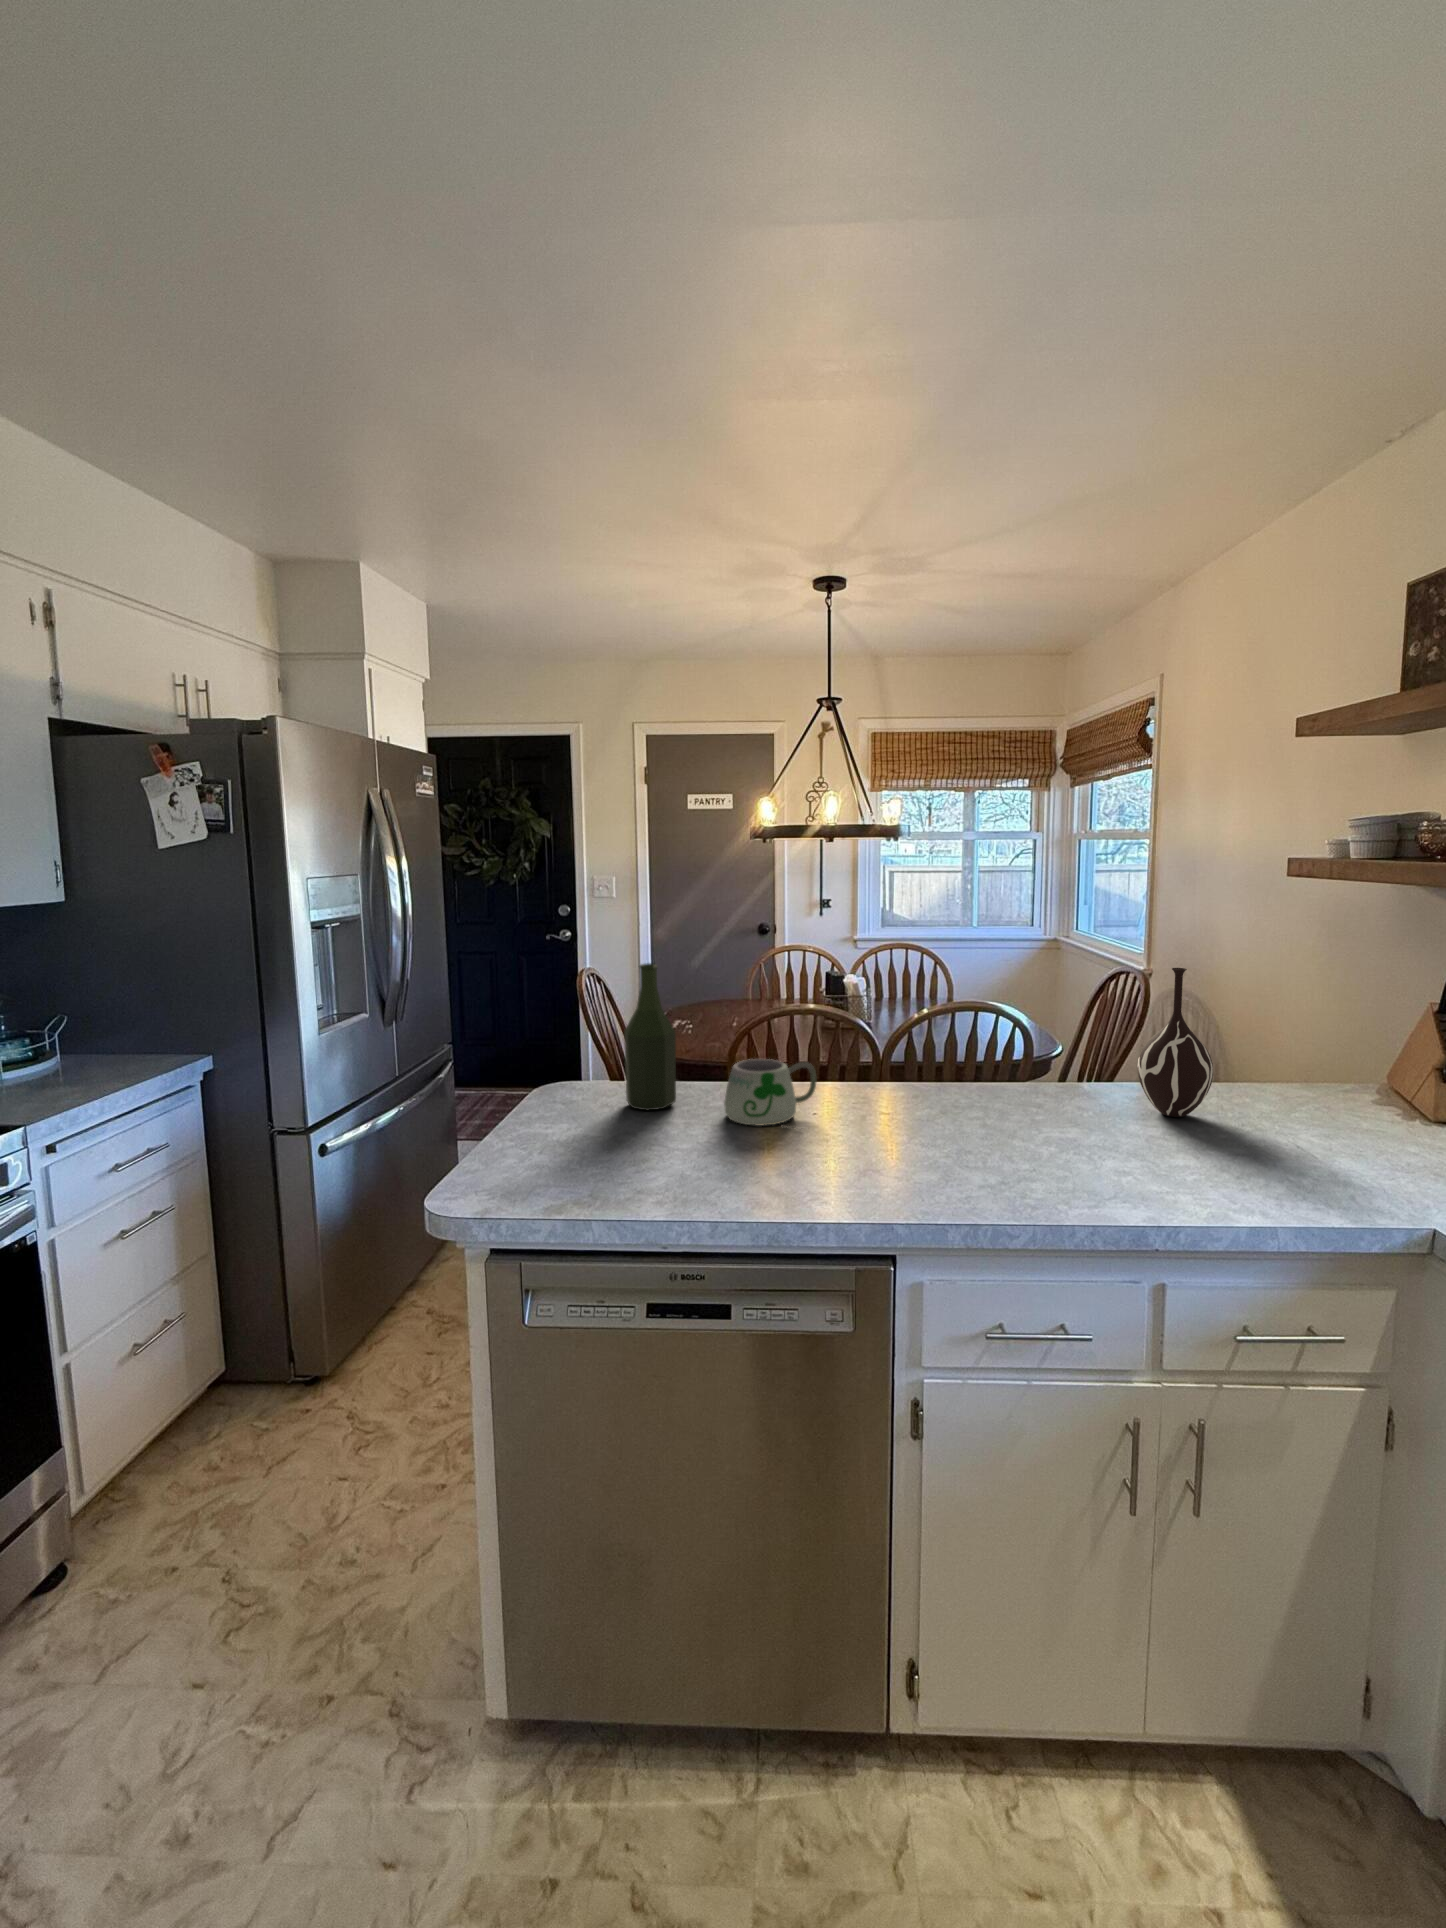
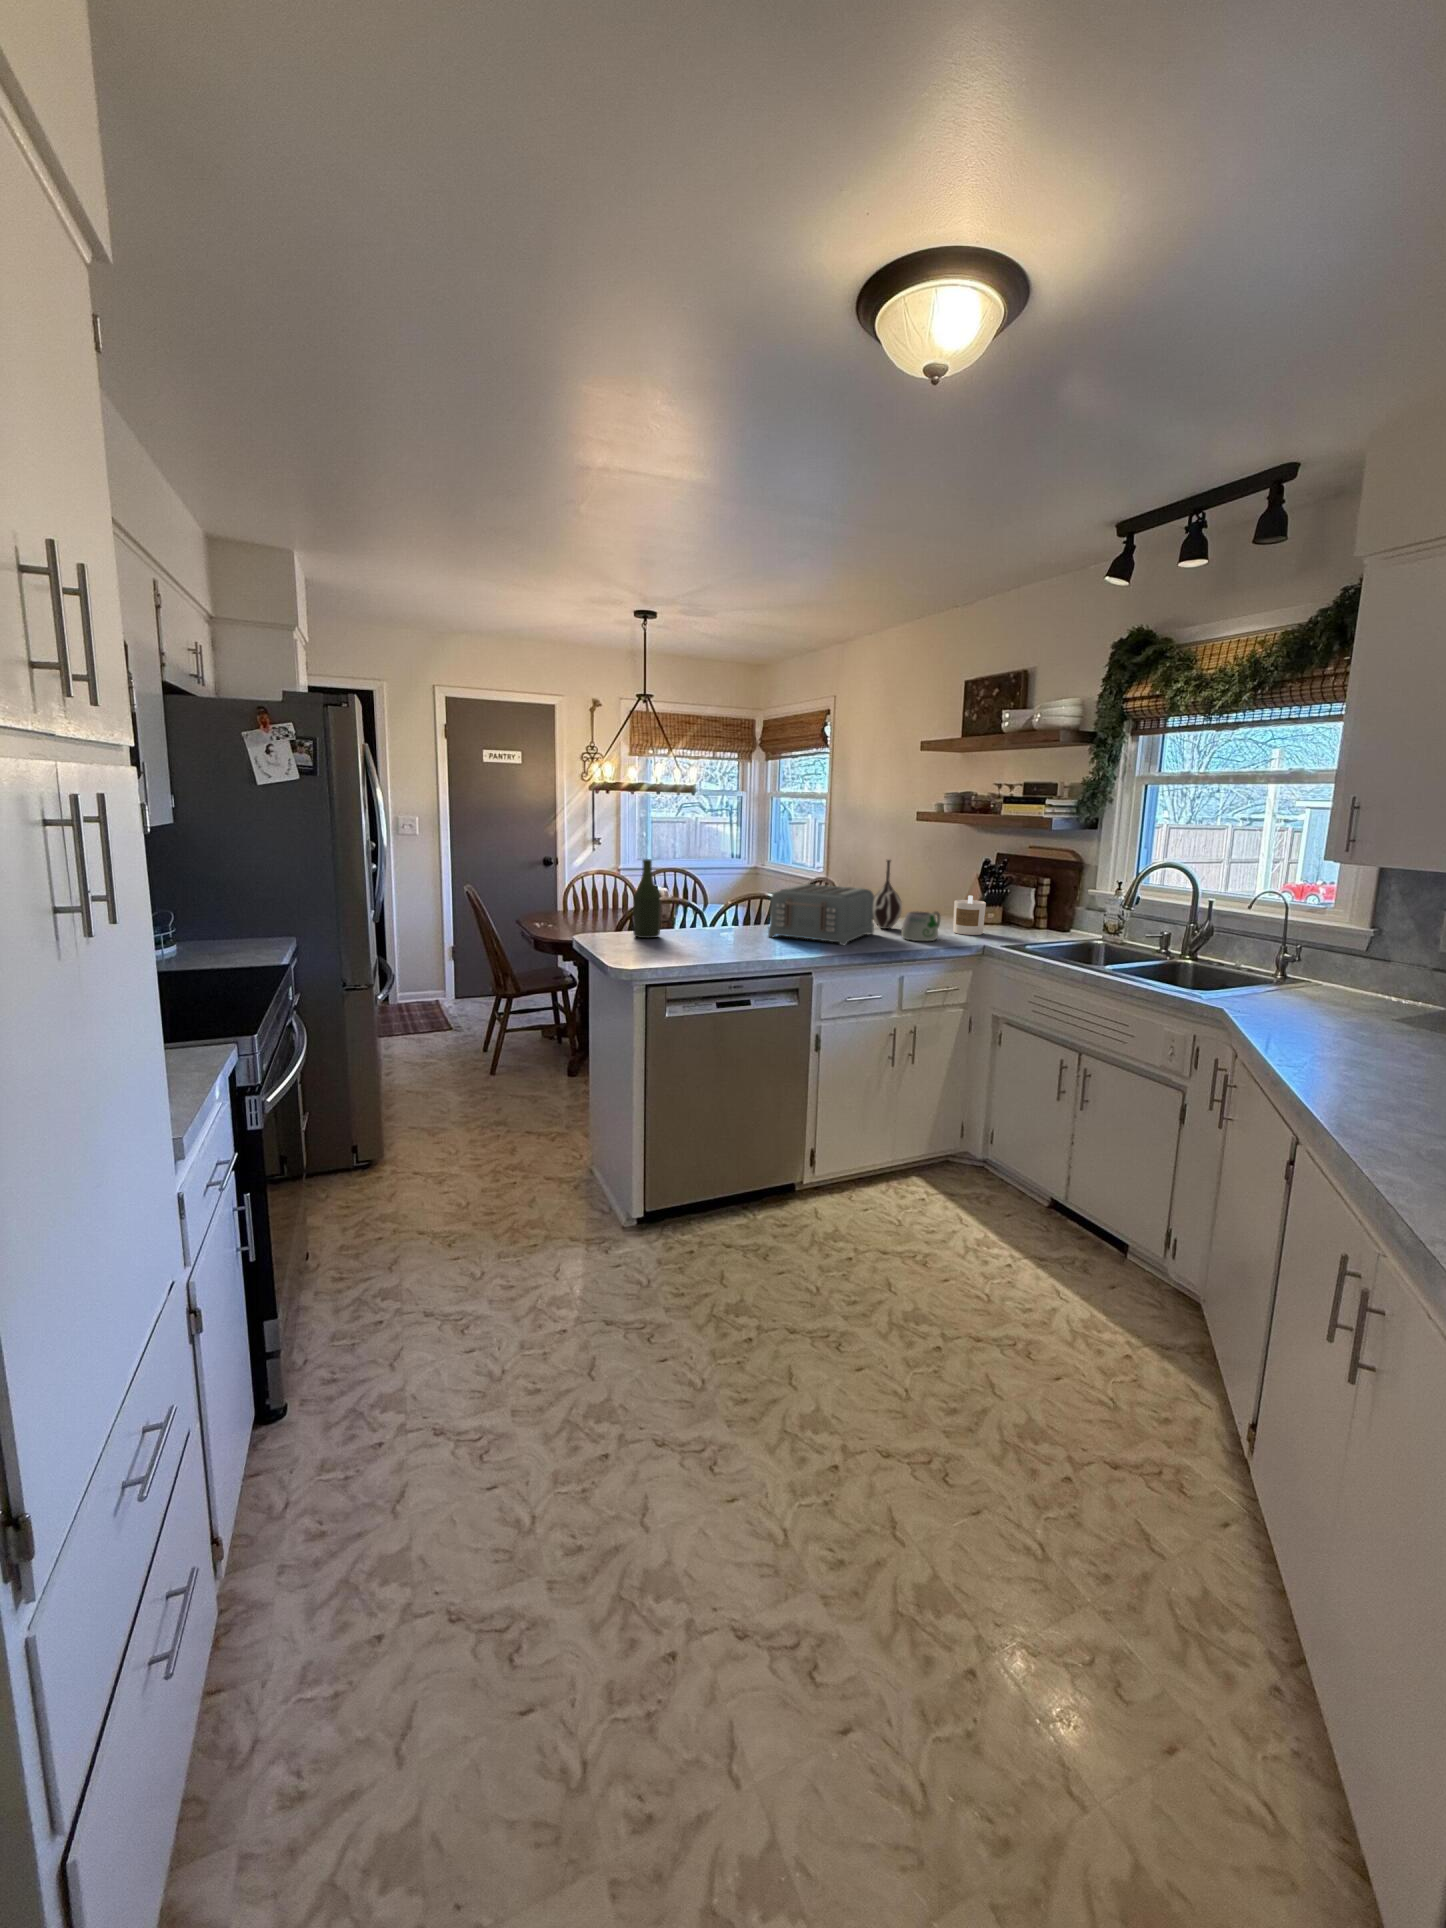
toaster: none [878,1013,1128,1176] -> present [768,884,874,945]
mug: present [724,1059,816,1130] -> present [901,911,940,941]
candle: none [1346,1062,1440,1163] -> present [953,896,986,935]

